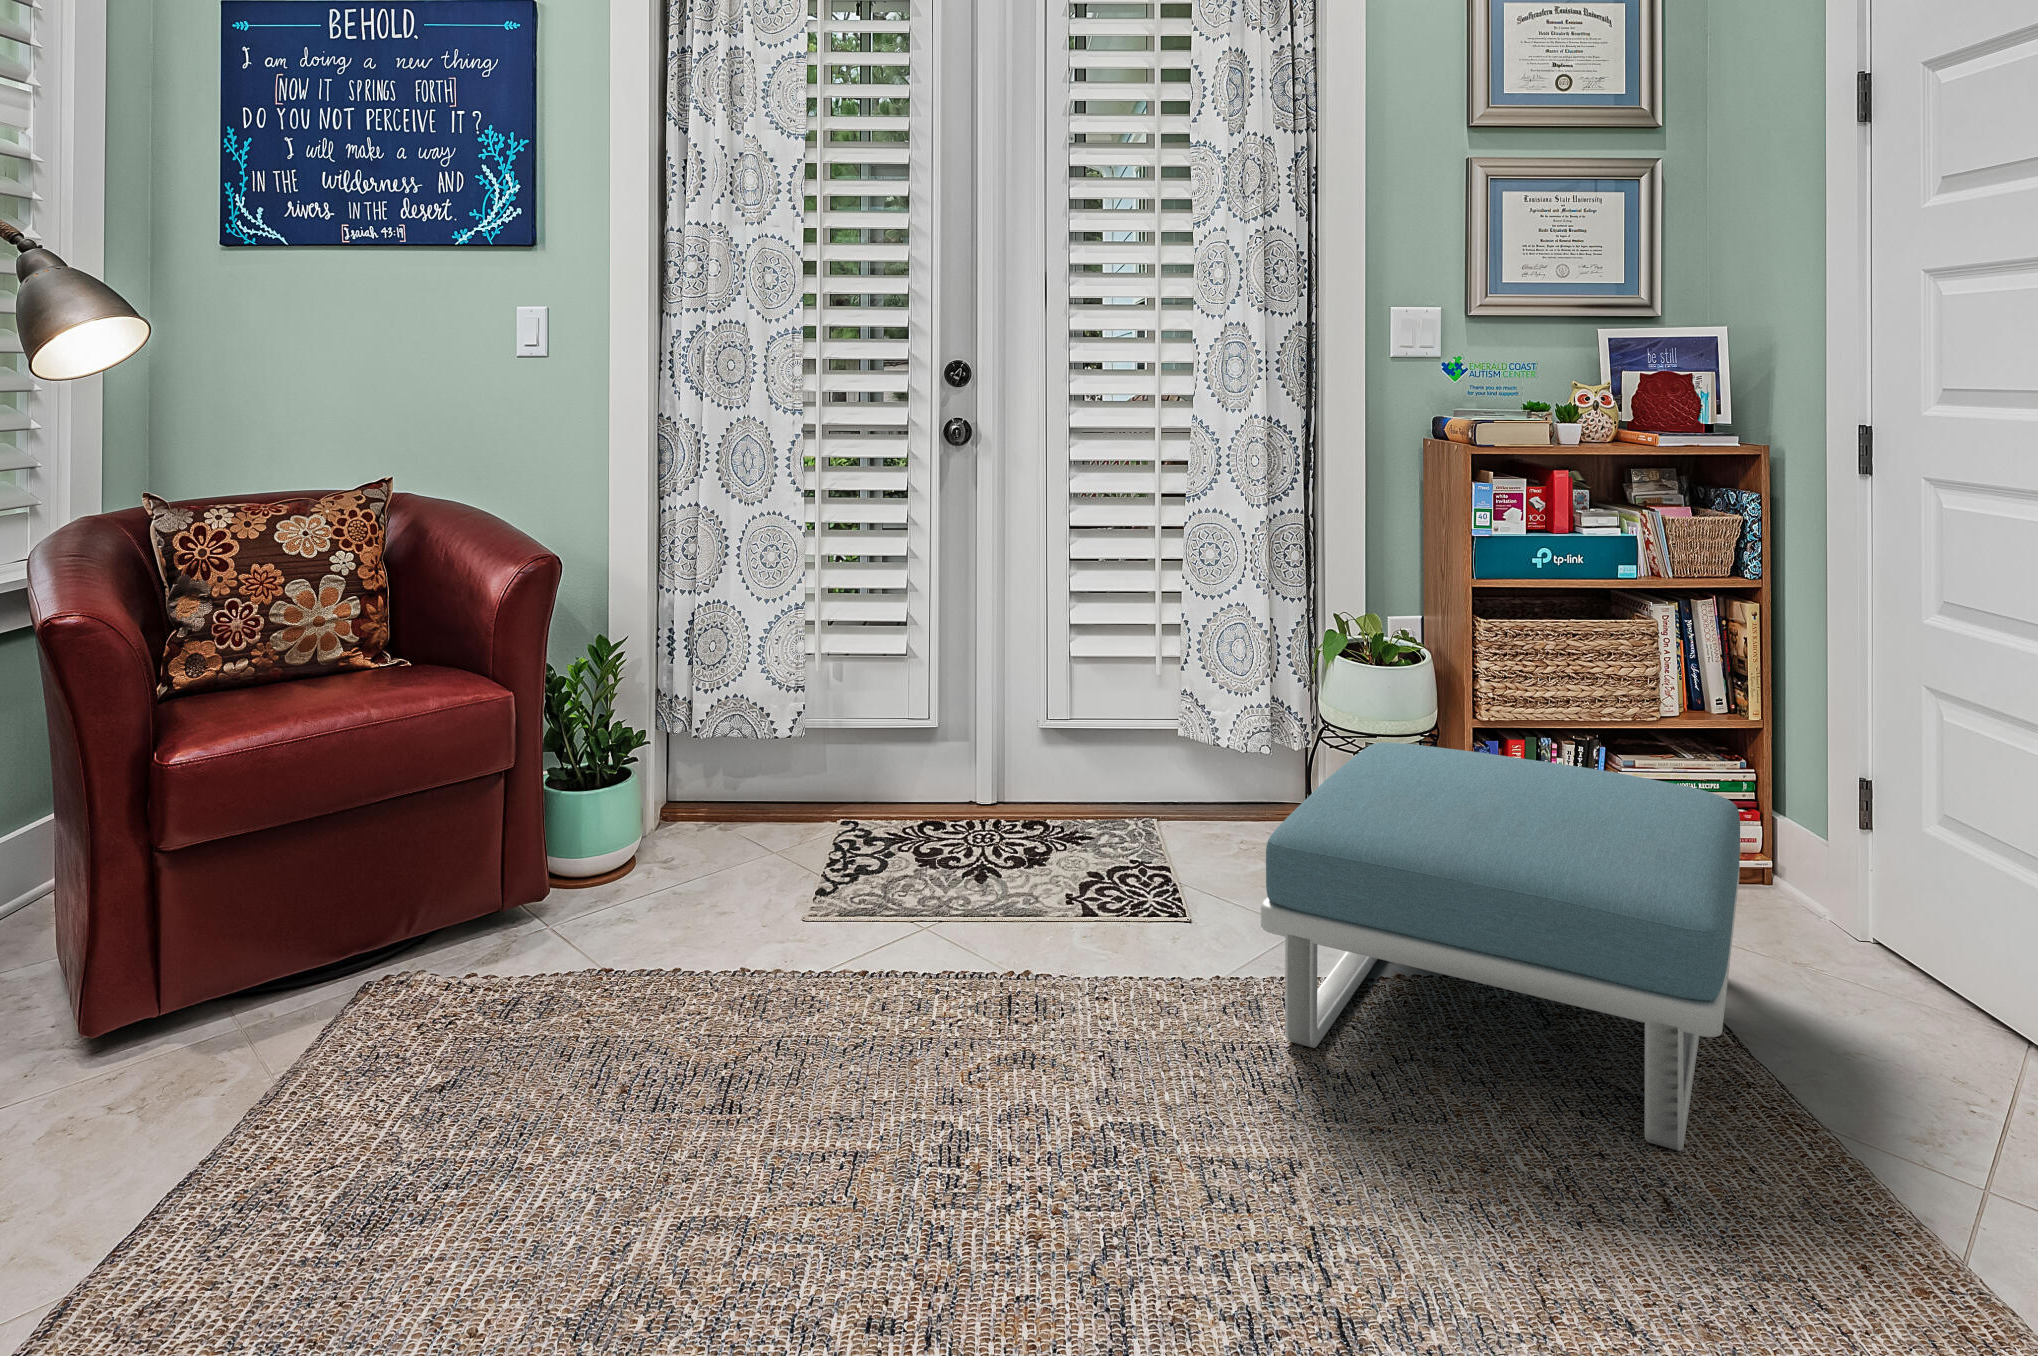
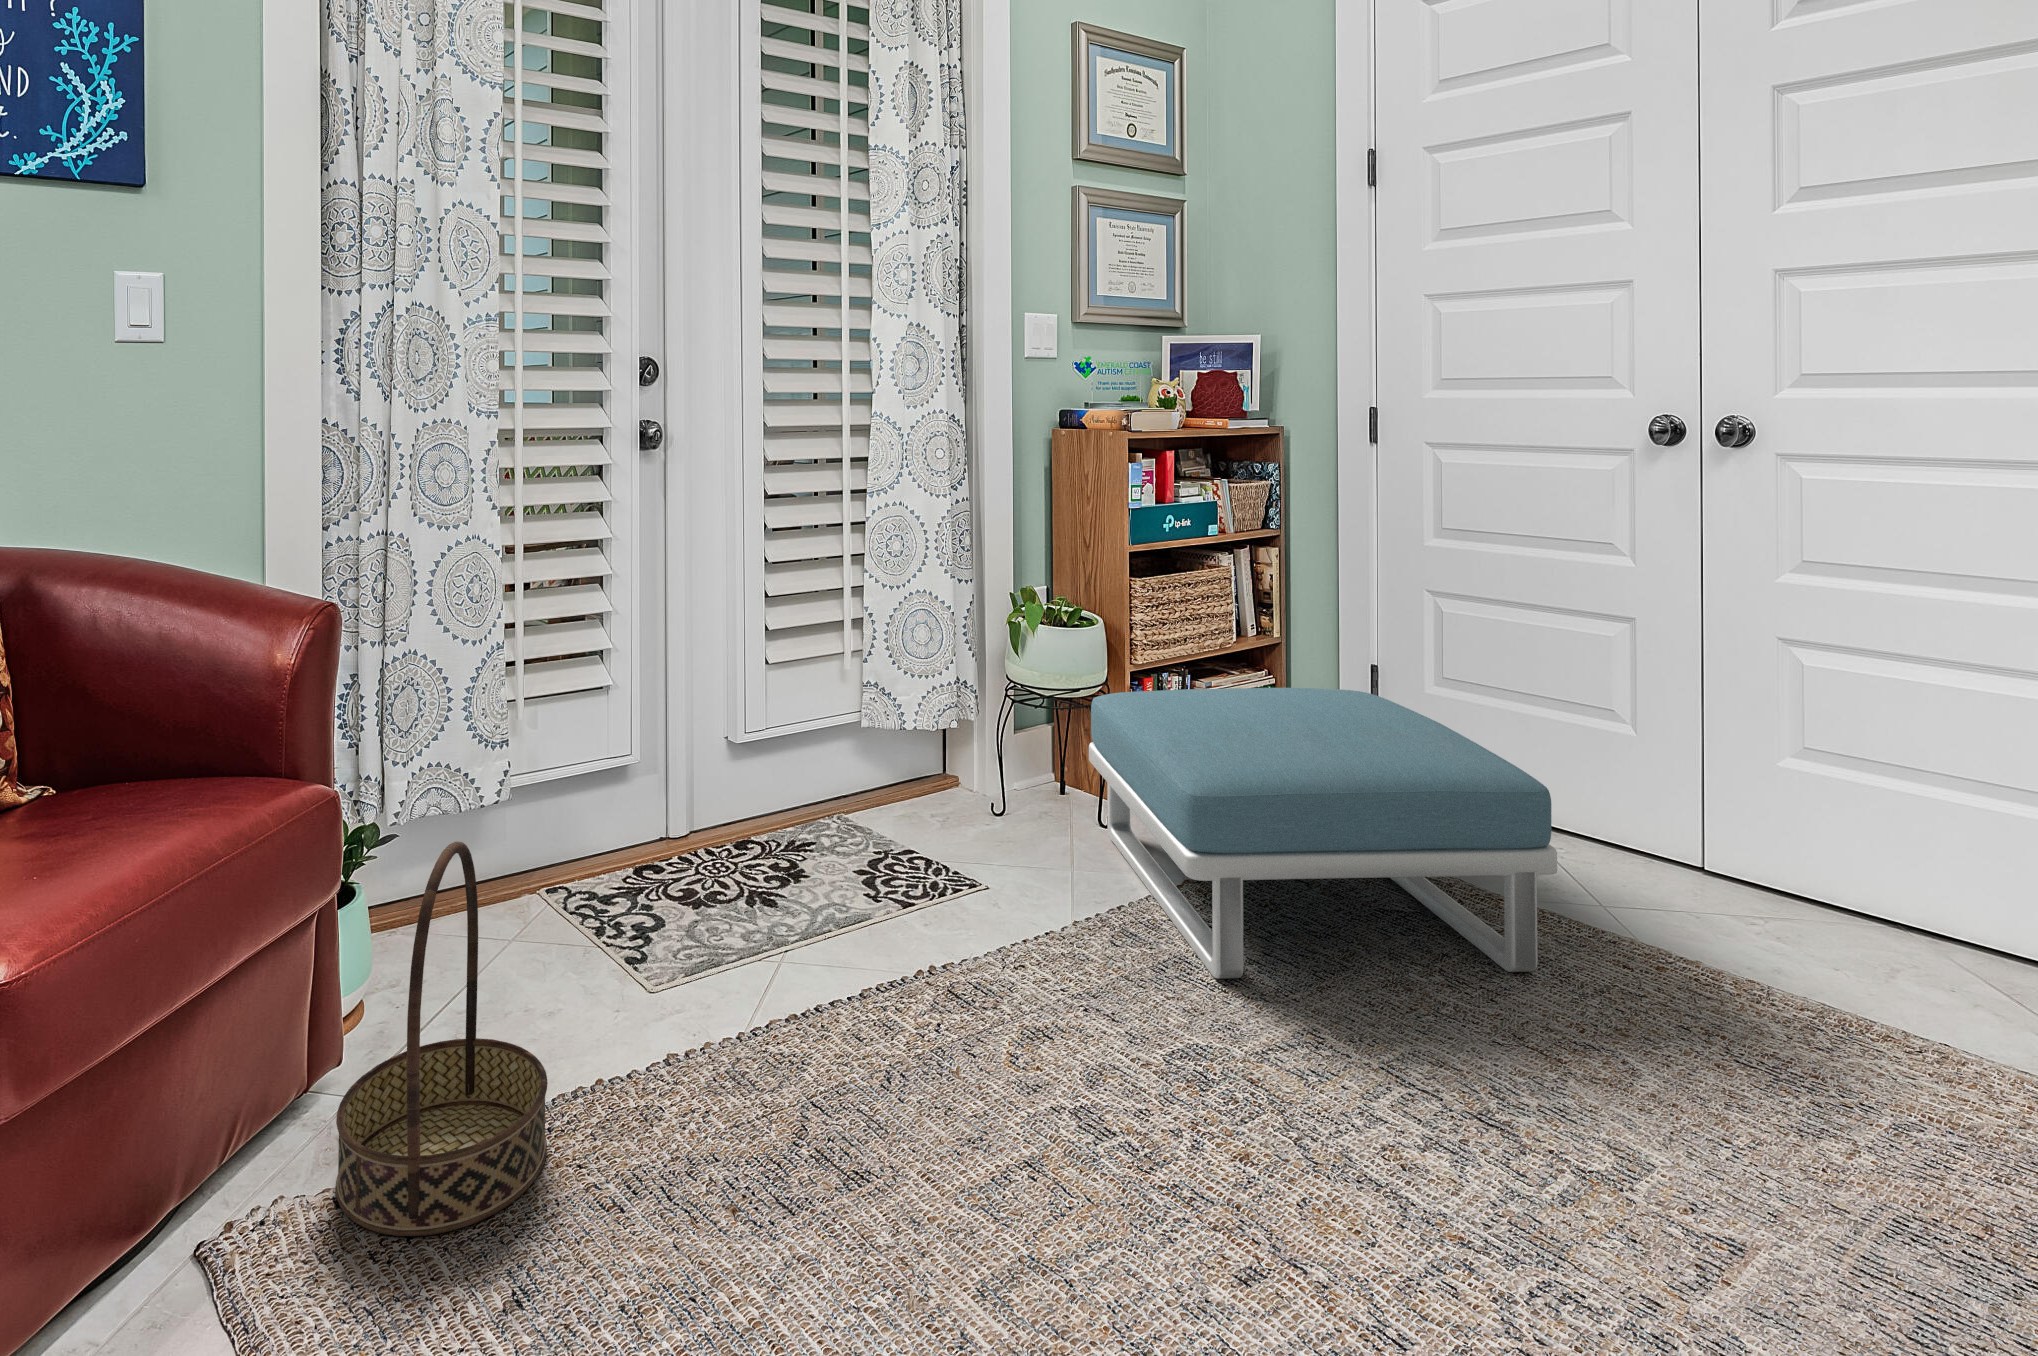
basket: none [493,738,646,1003] -> present [336,841,548,1236]

